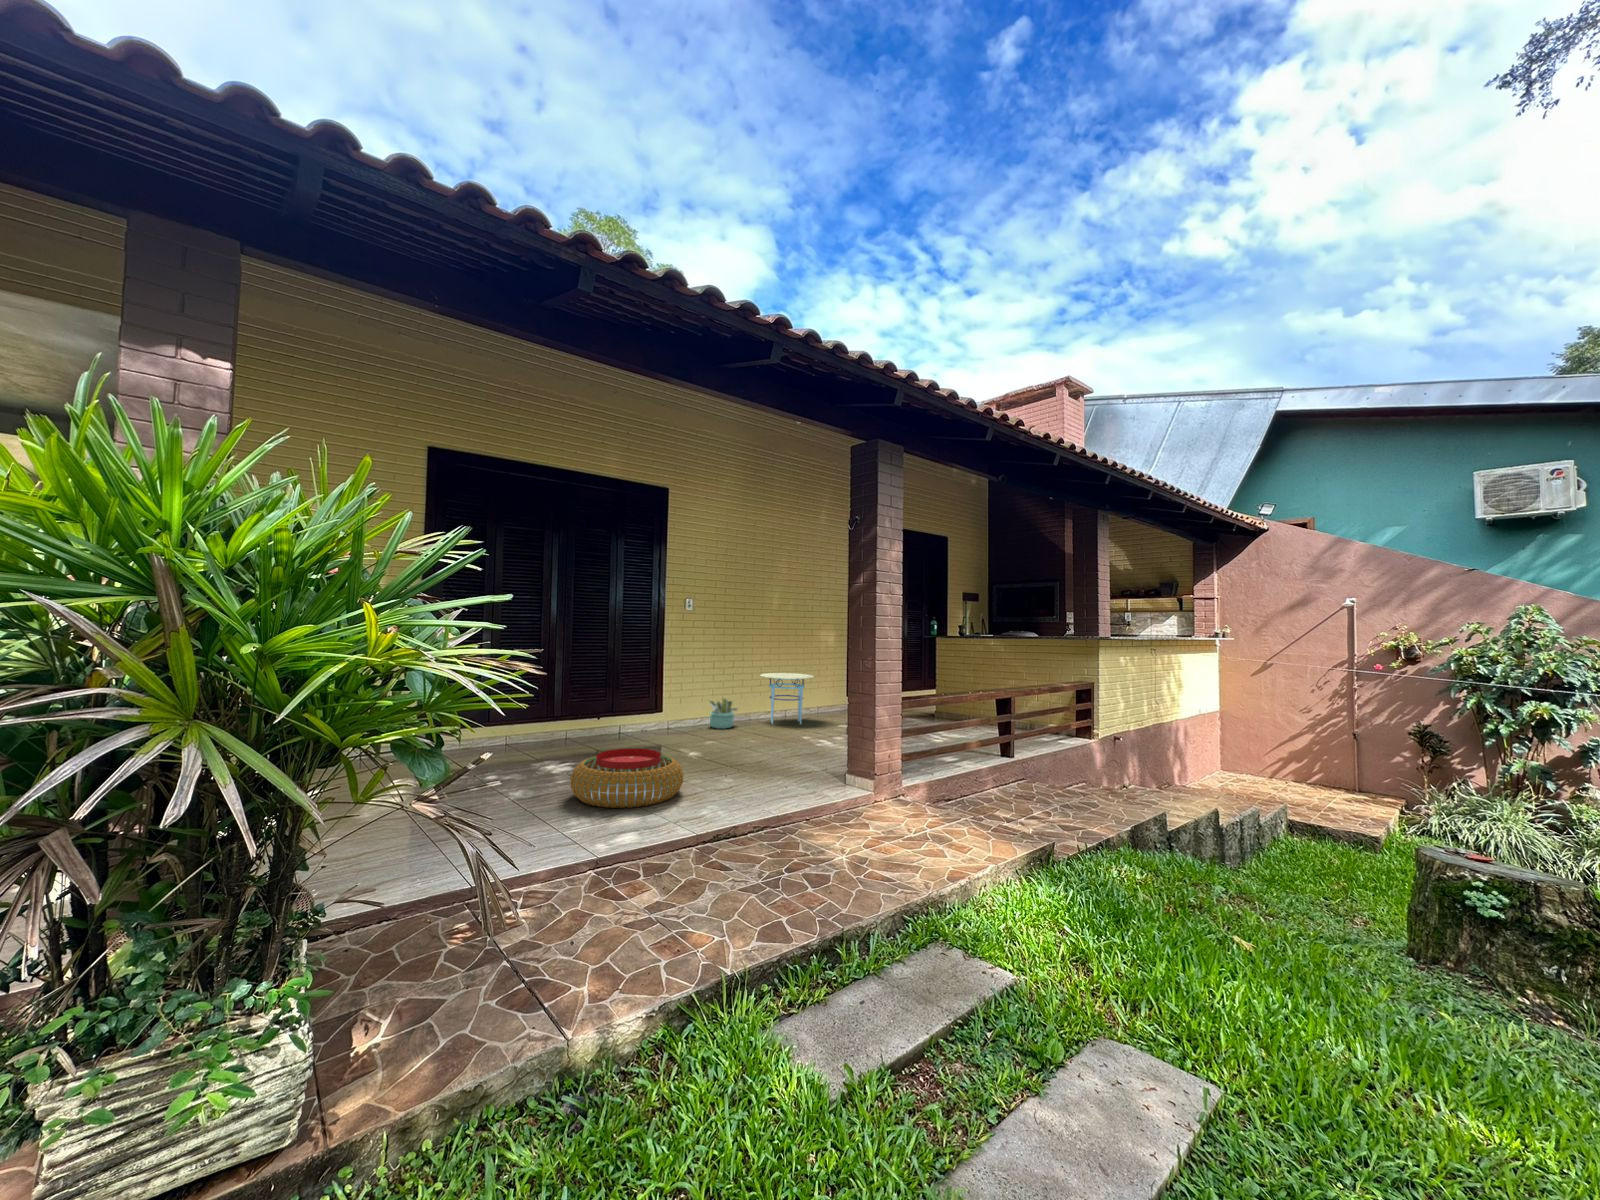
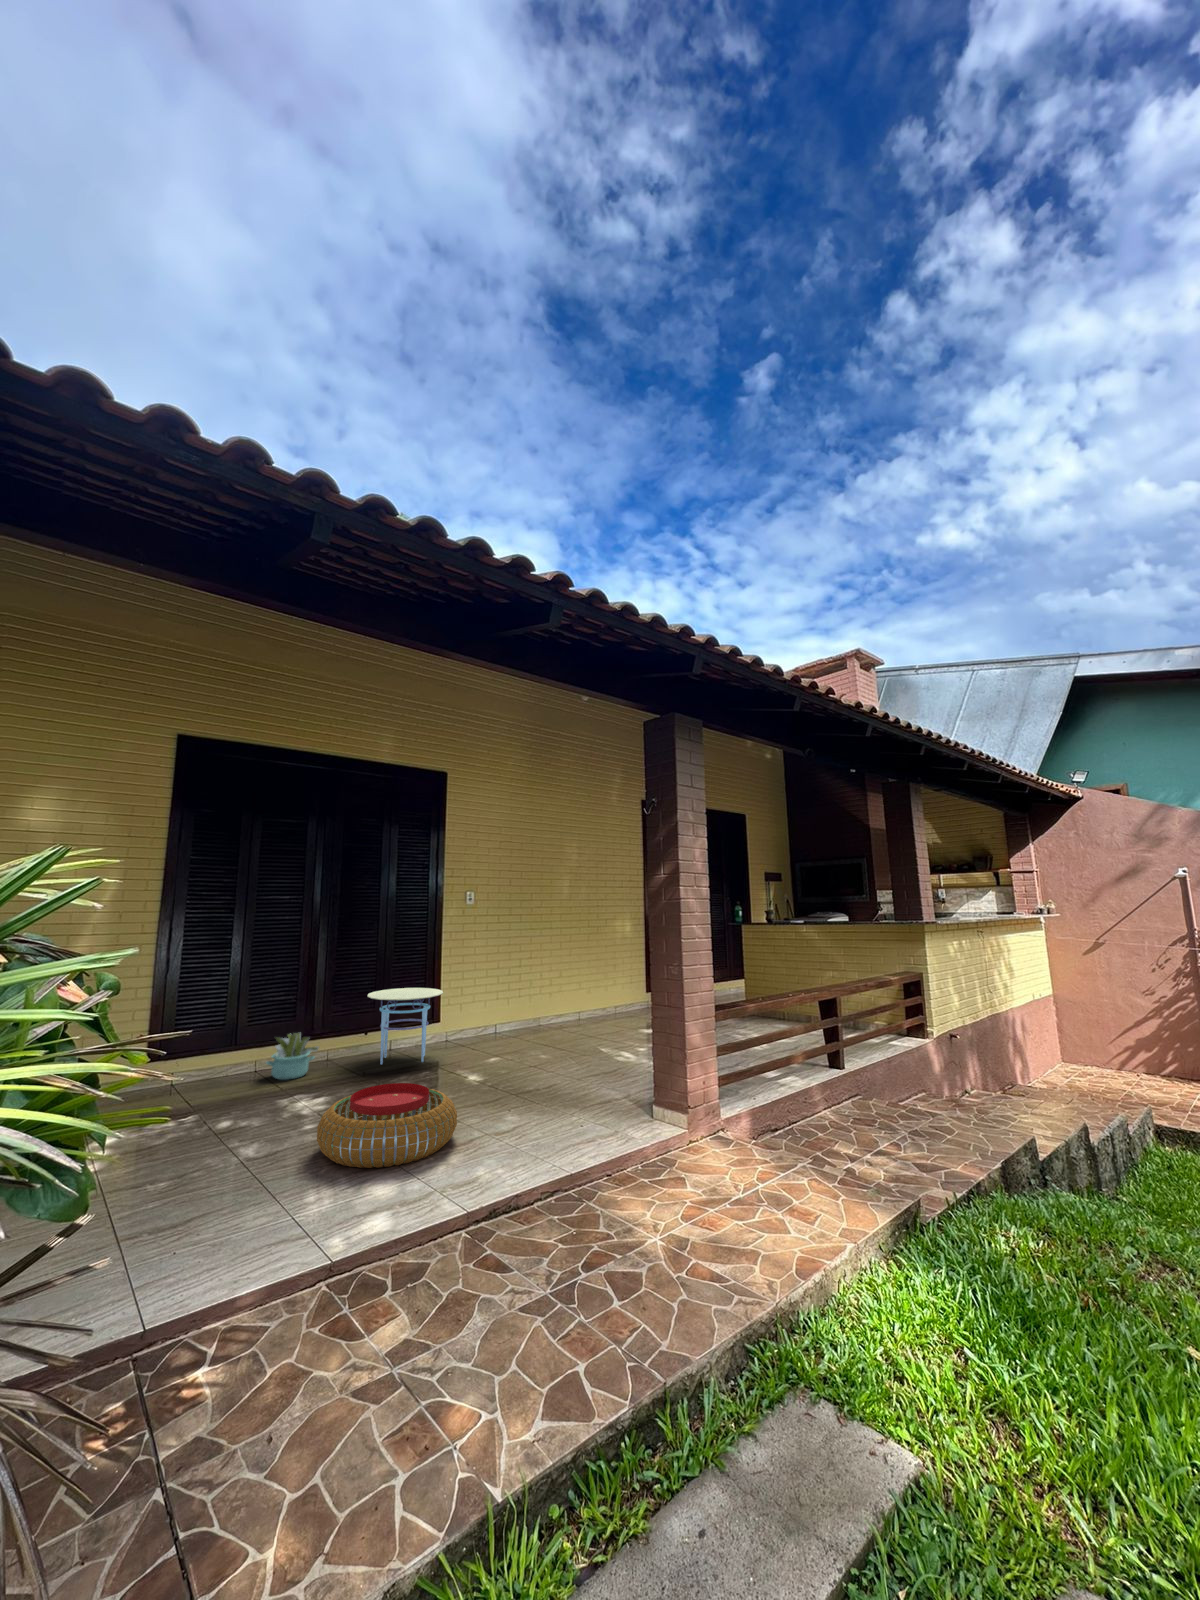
side table: present [760,673,814,724] -> present [367,988,443,1065]
decorative plant: present [709,698,737,729] -> present [266,1033,319,1080]

